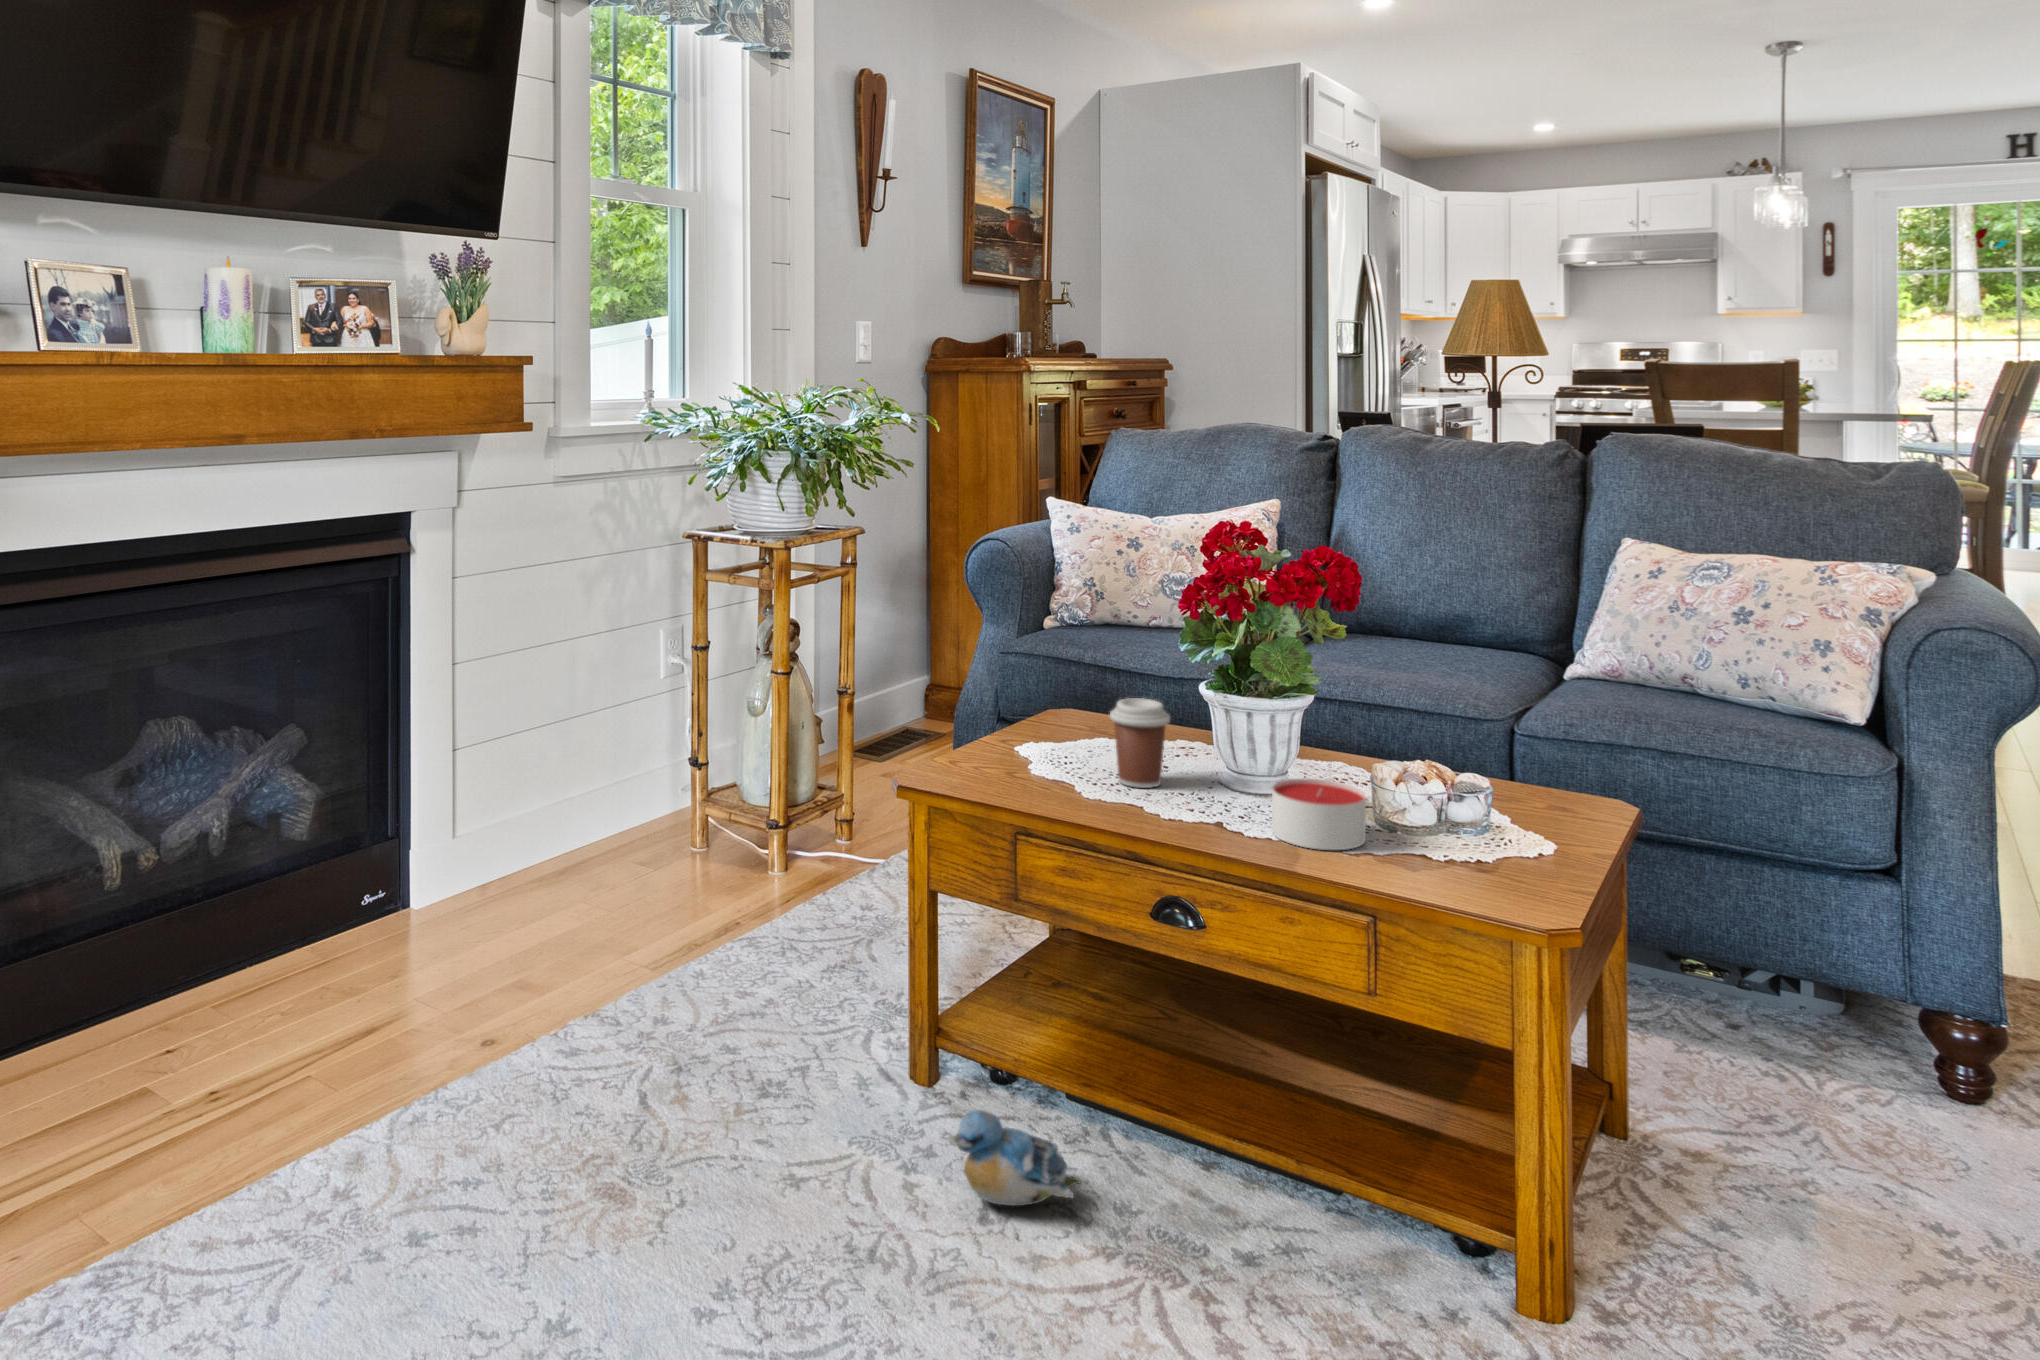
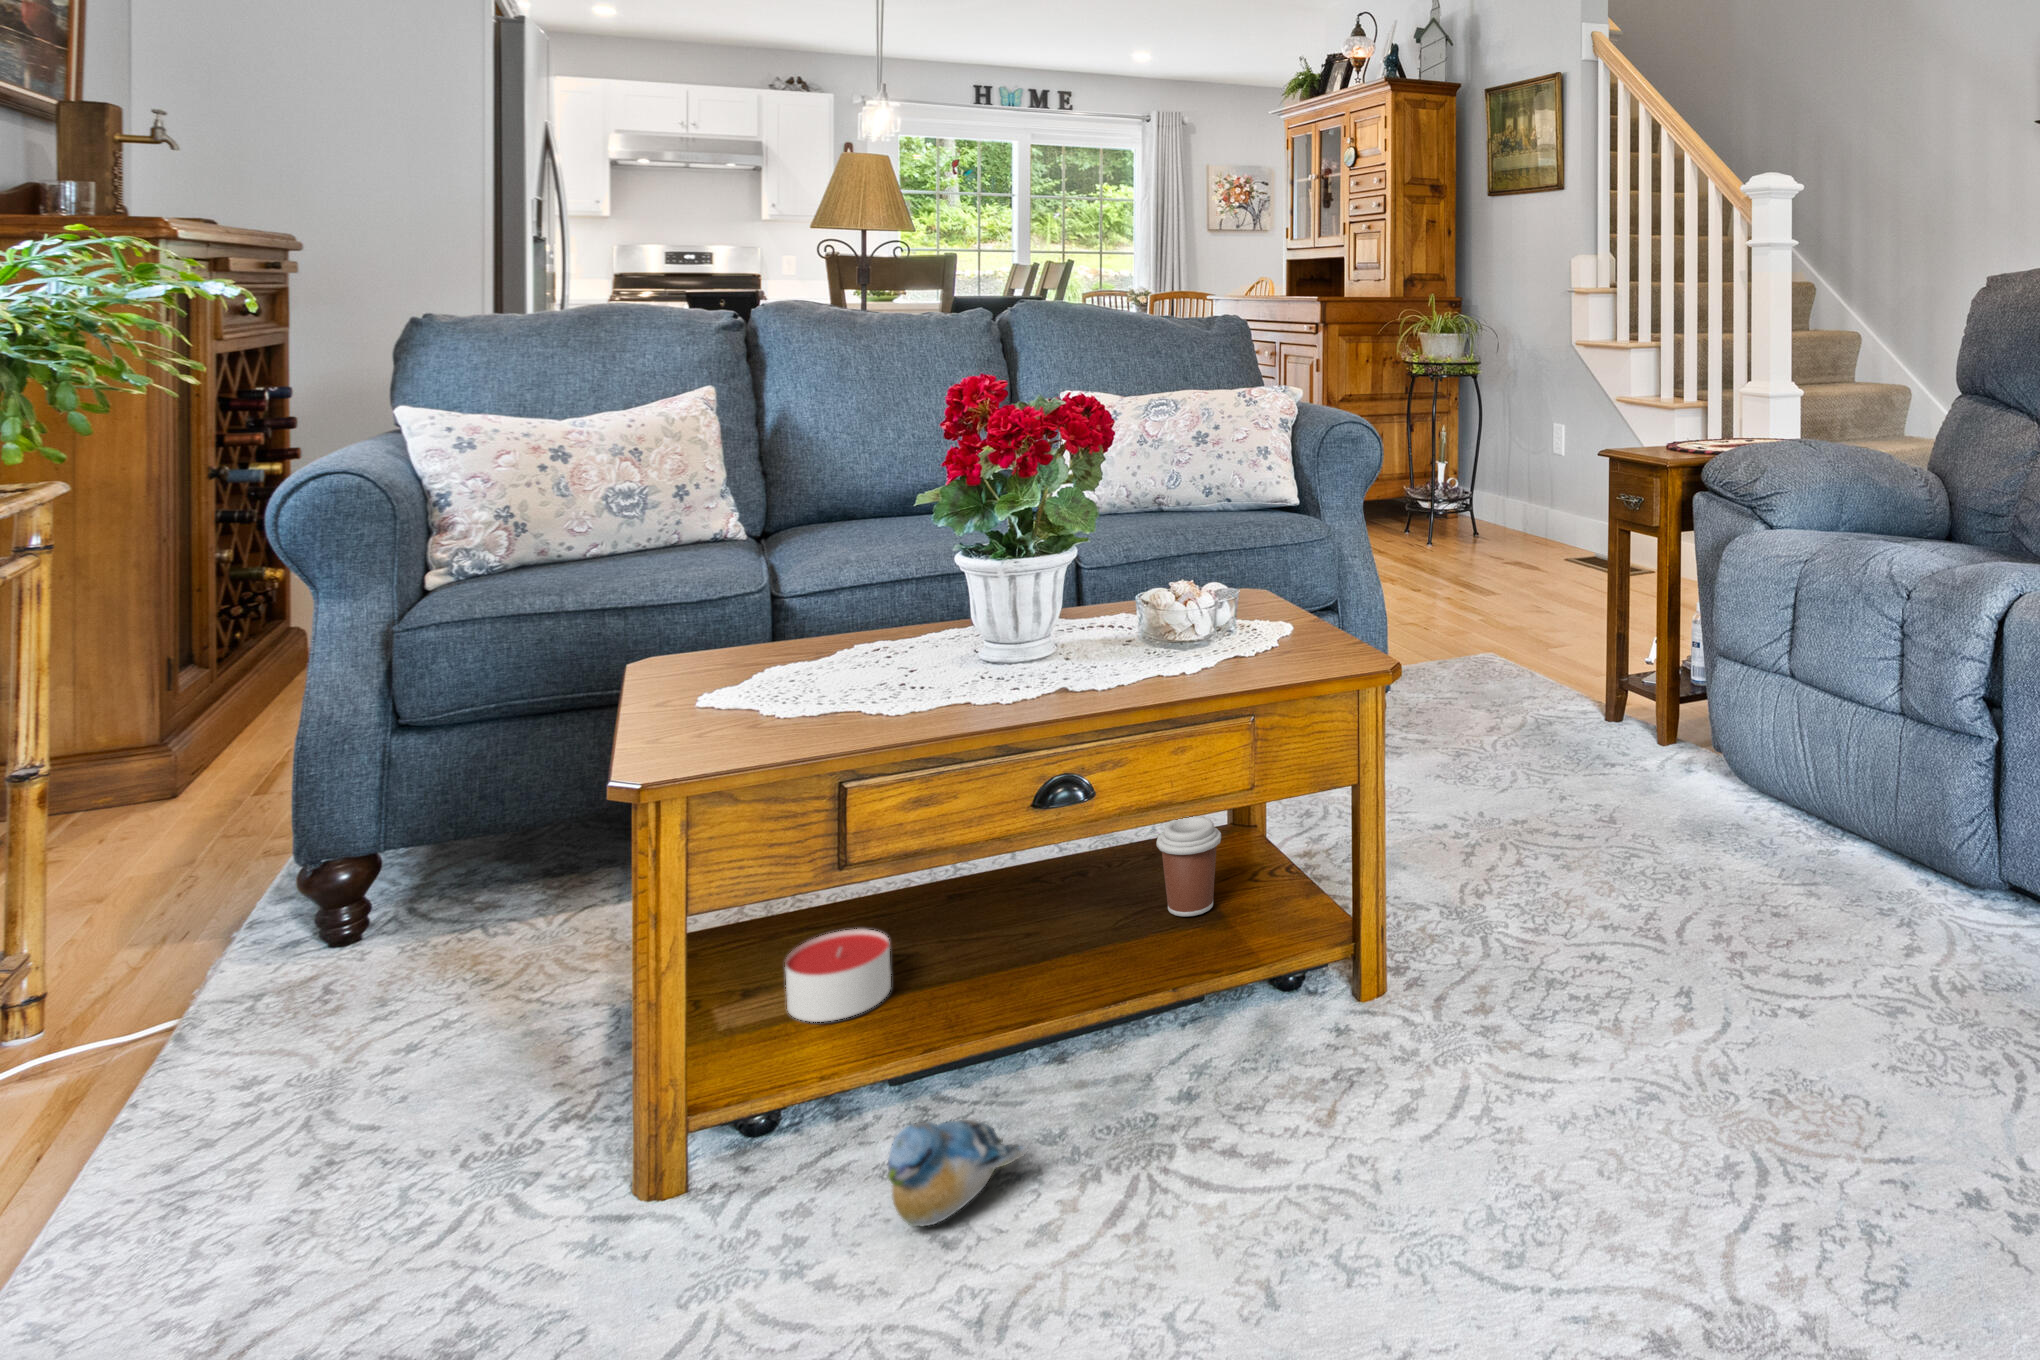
coffee cup: present [1110,698,1170,788] -> present [1157,816,1221,916]
candle: present [1272,779,1366,850] -> present [785,929,891,1022]

